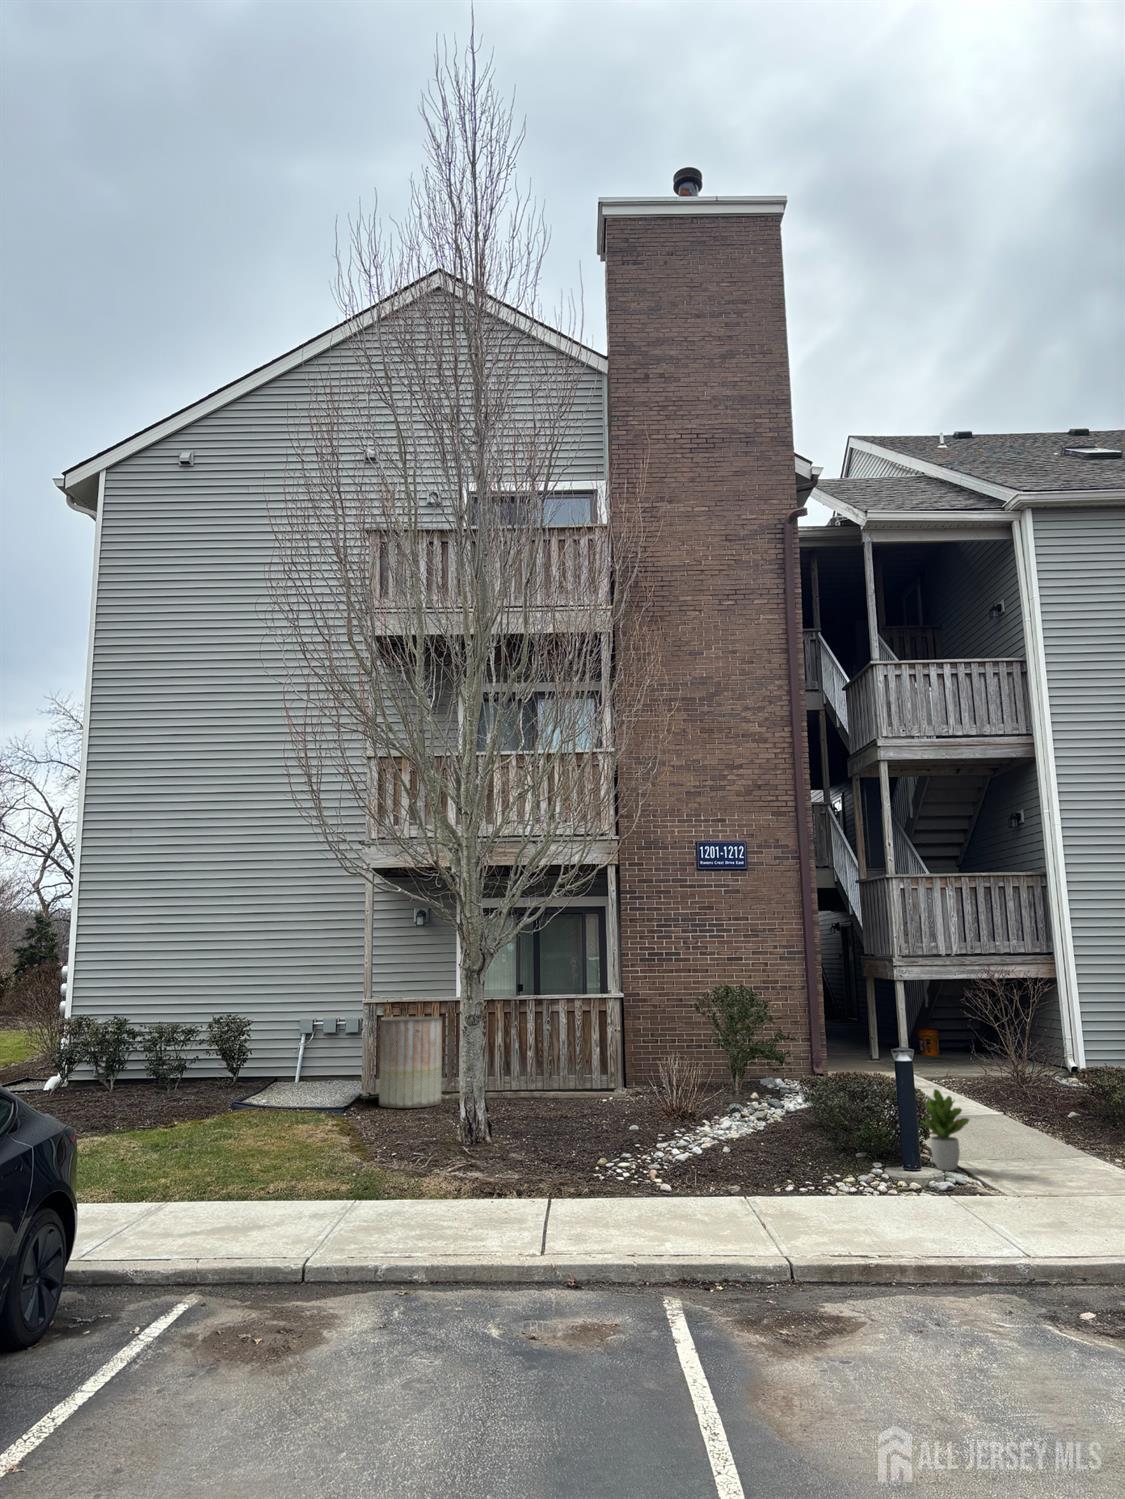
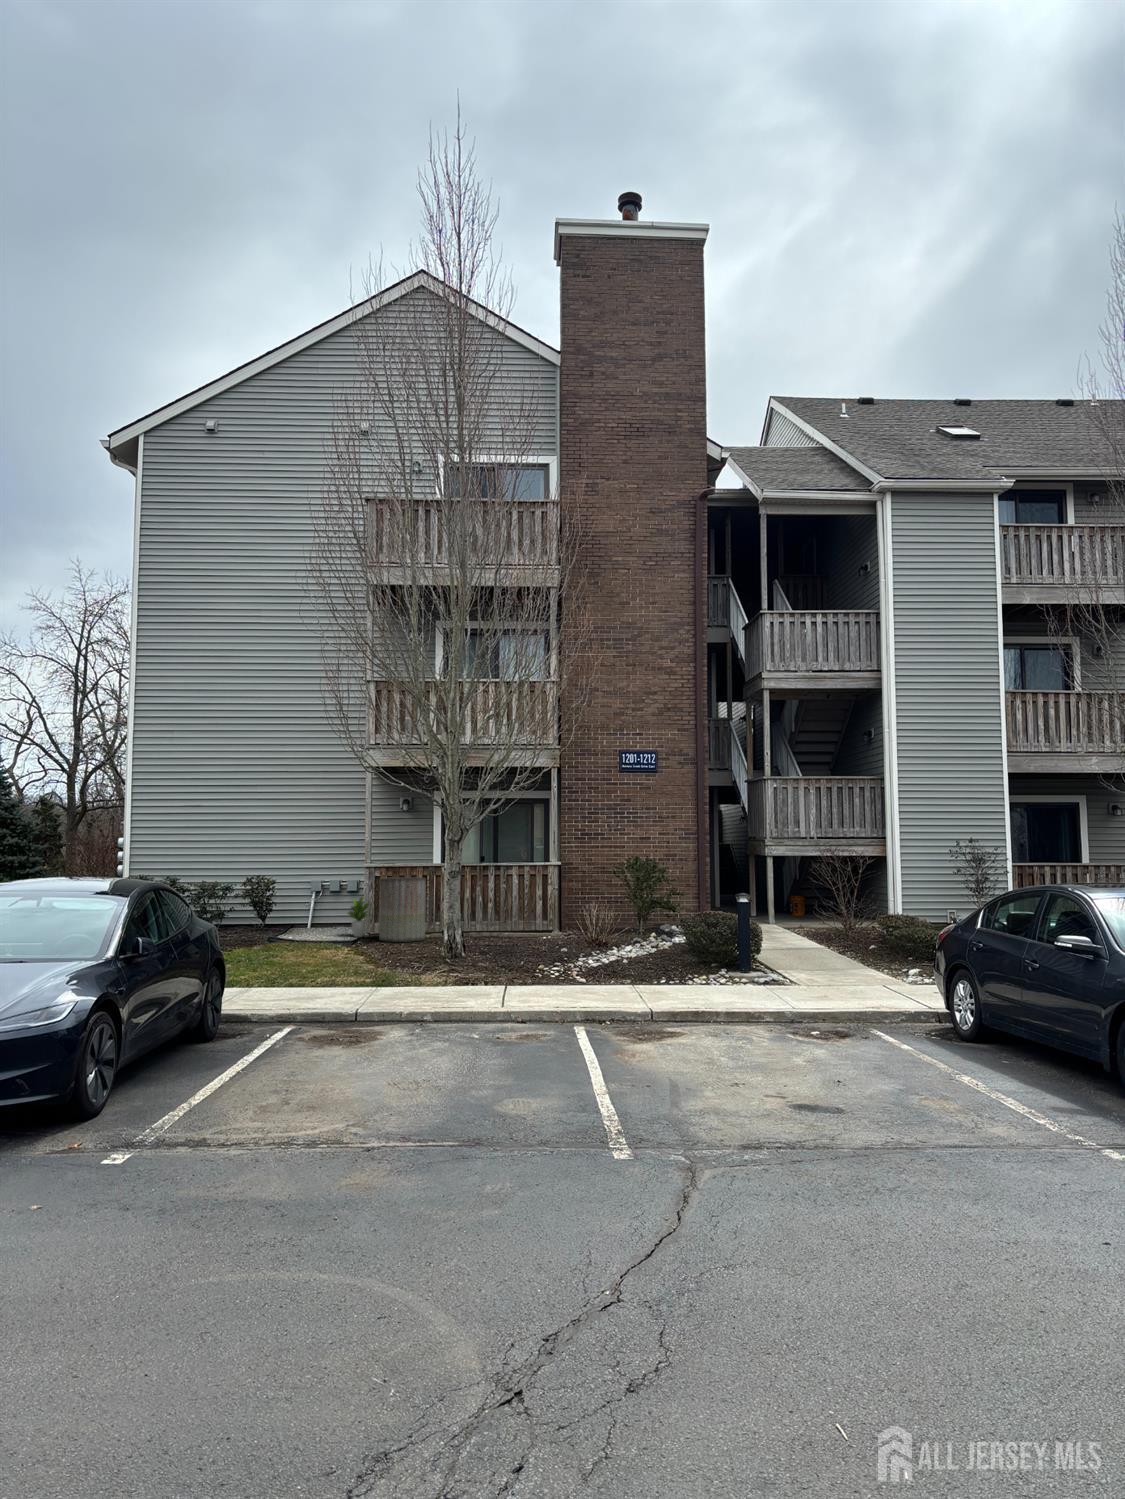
potted plant: present [921,1089,969,1171] -> present [348,897,369,937]

